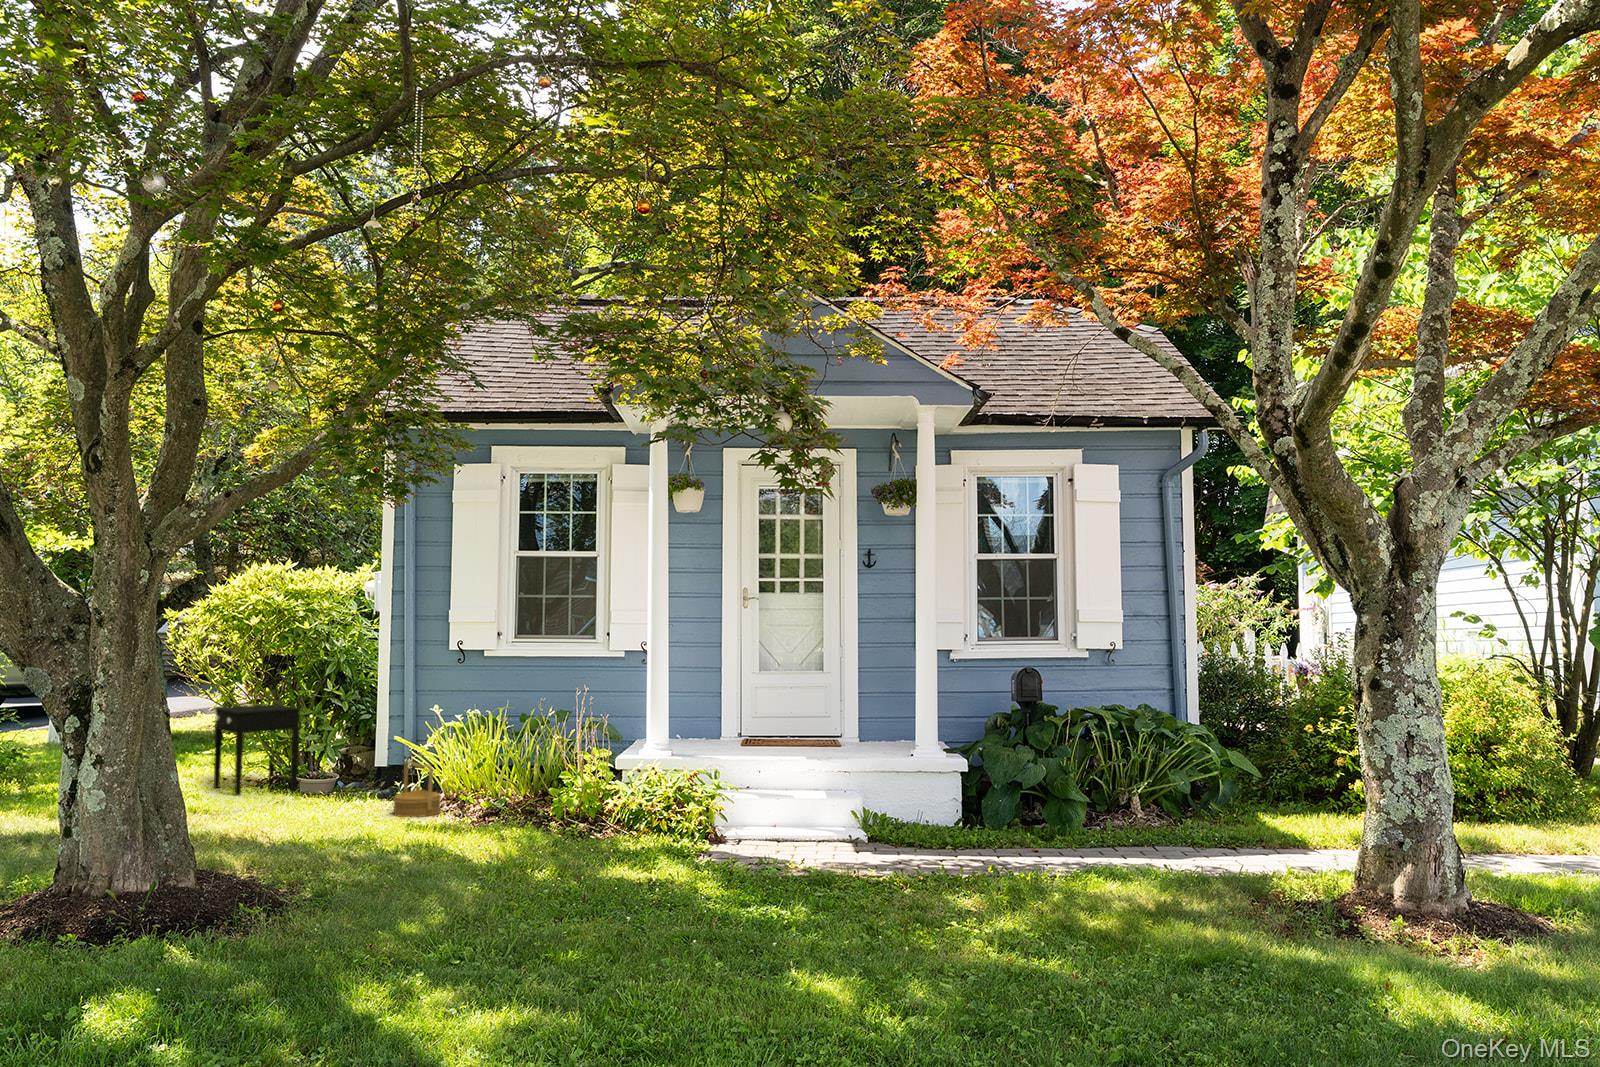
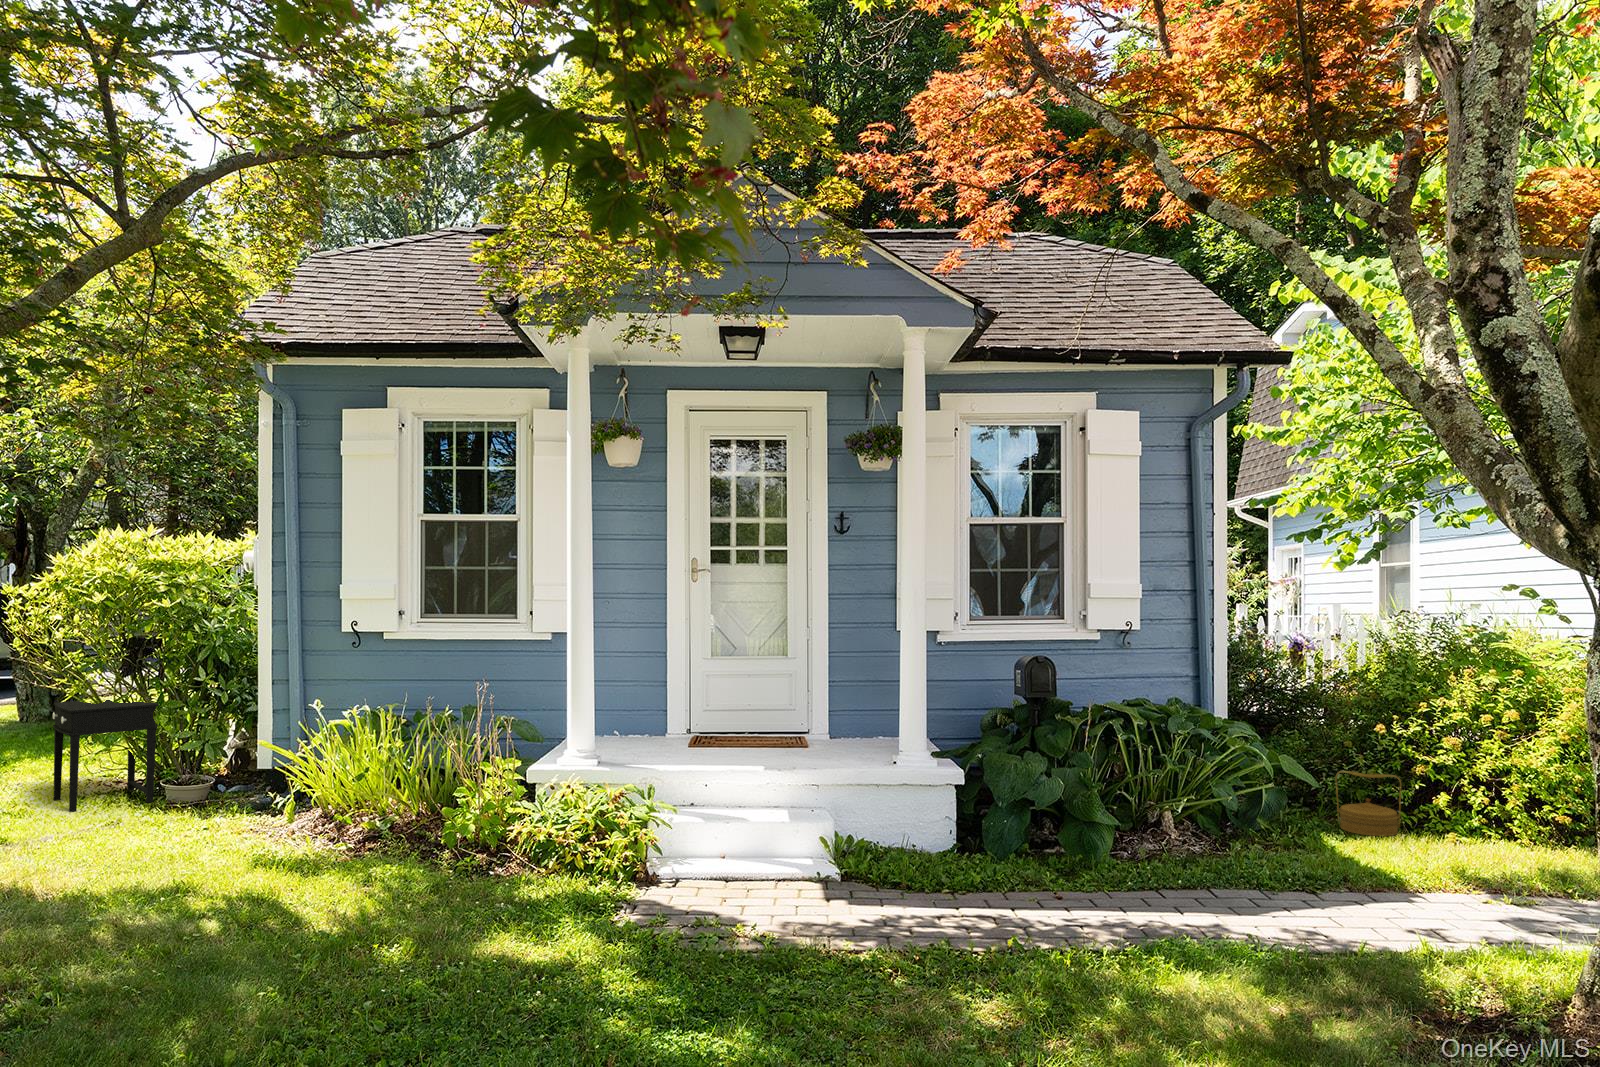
basket: present [393,762,441,817] -> present [1336,771,1401,836]

